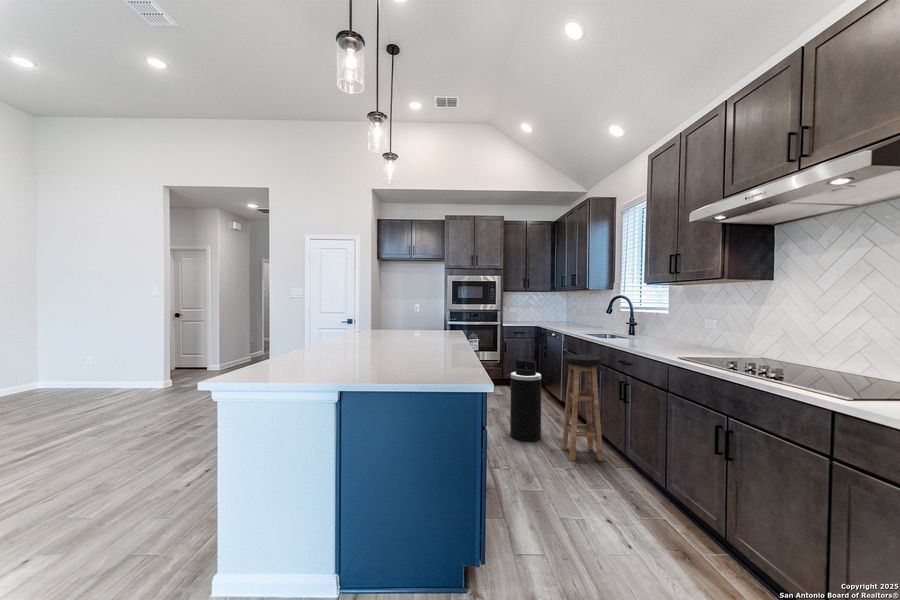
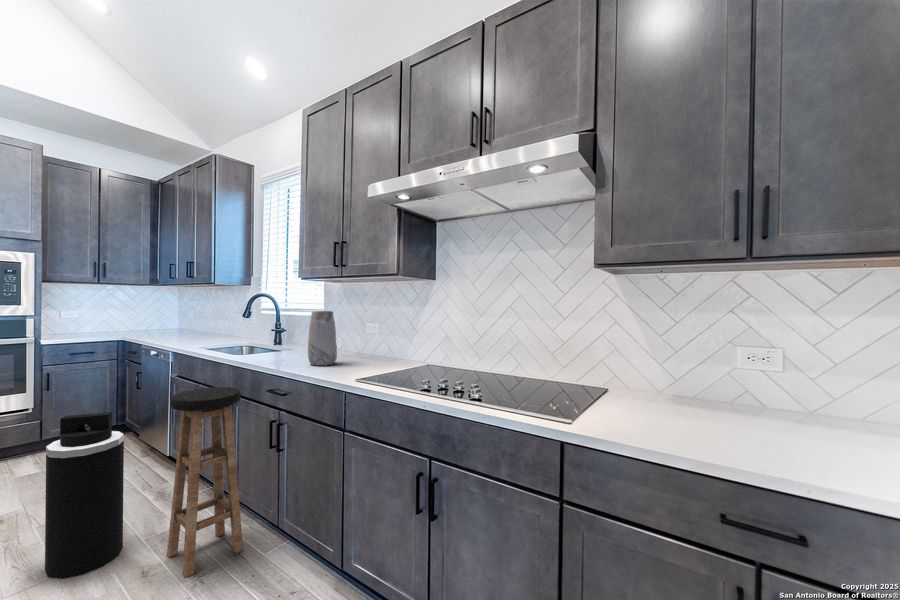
vase: none [648,308,672,348] -> present [308,311,337,366]

